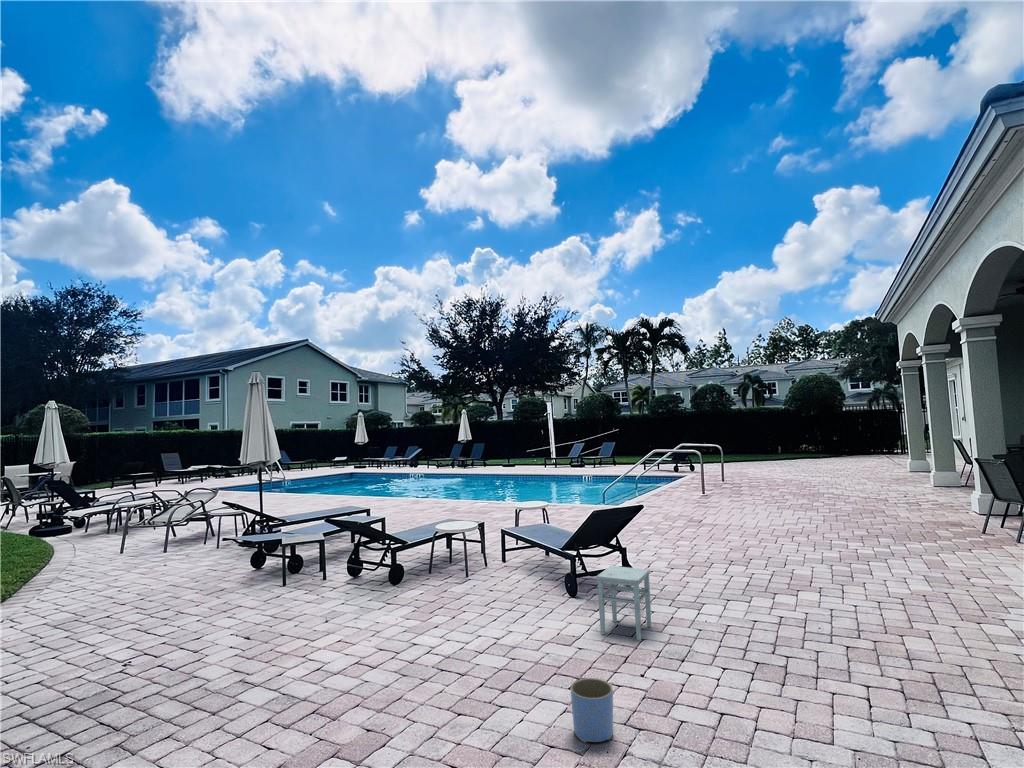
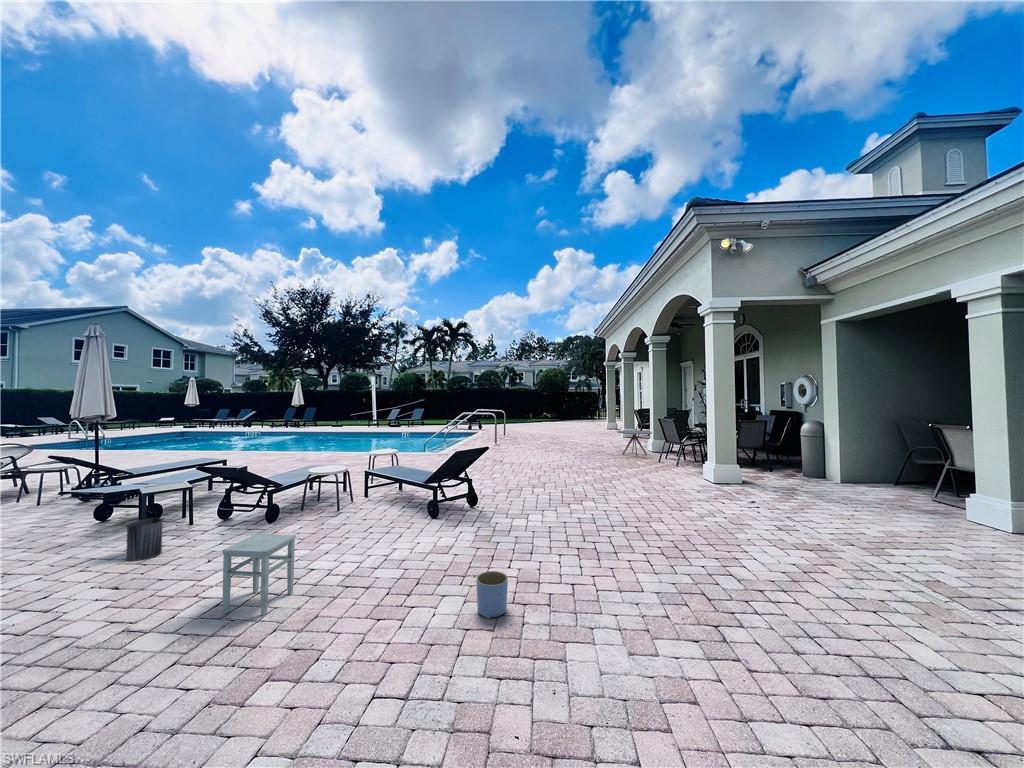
round table: none [902,474,975,520] -> present [617,430,652,456]
stool: present [597,566,651,641] -> present [222,534,296,615]
trash can: none [266,569,294,610] -> present [126,518,163,561]

